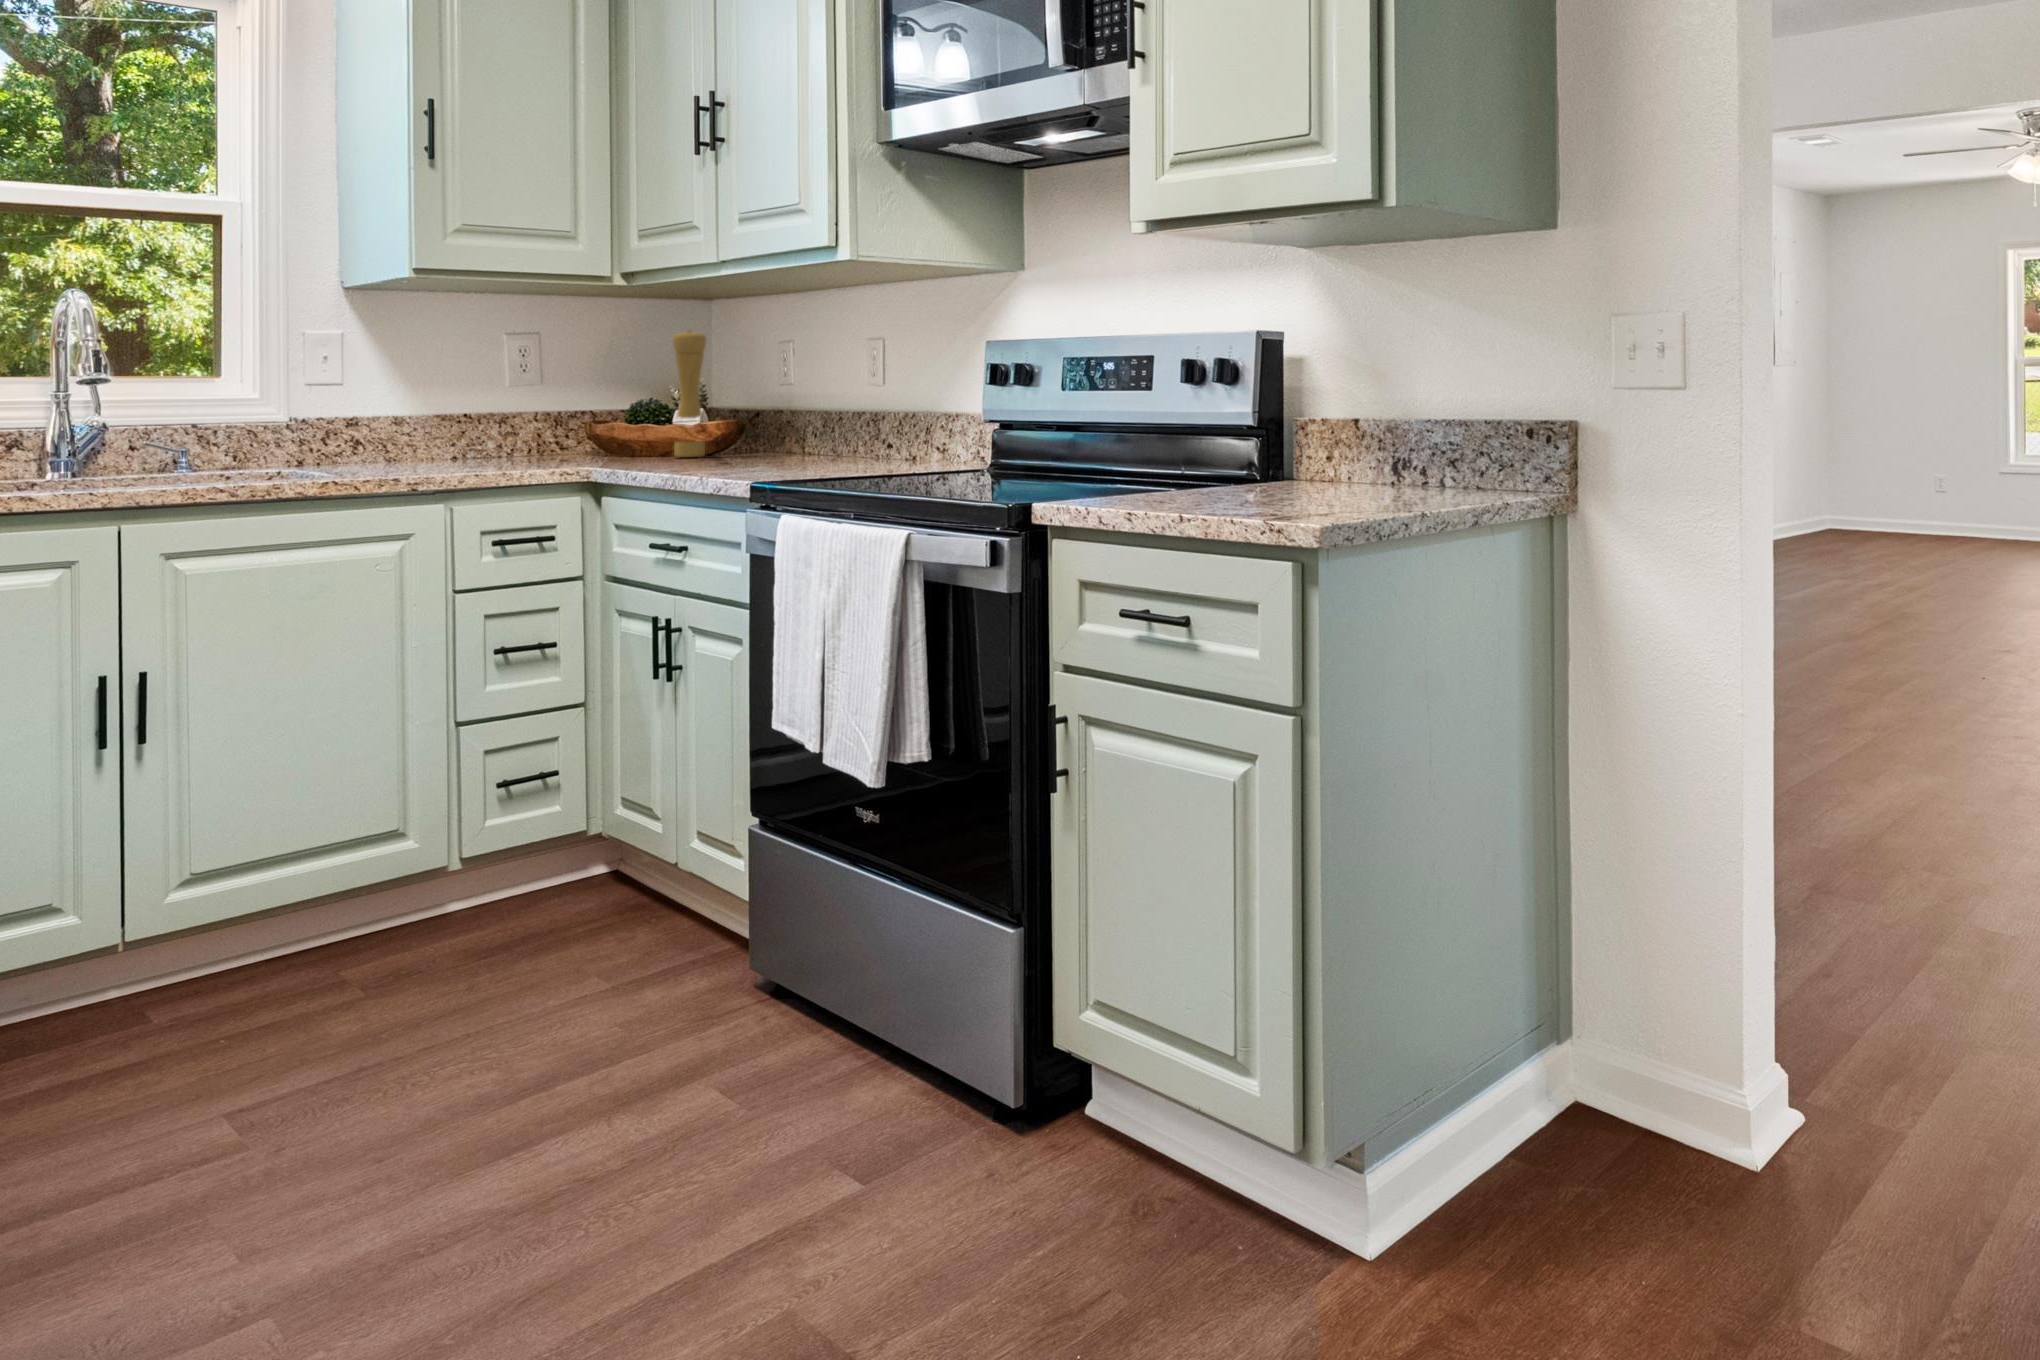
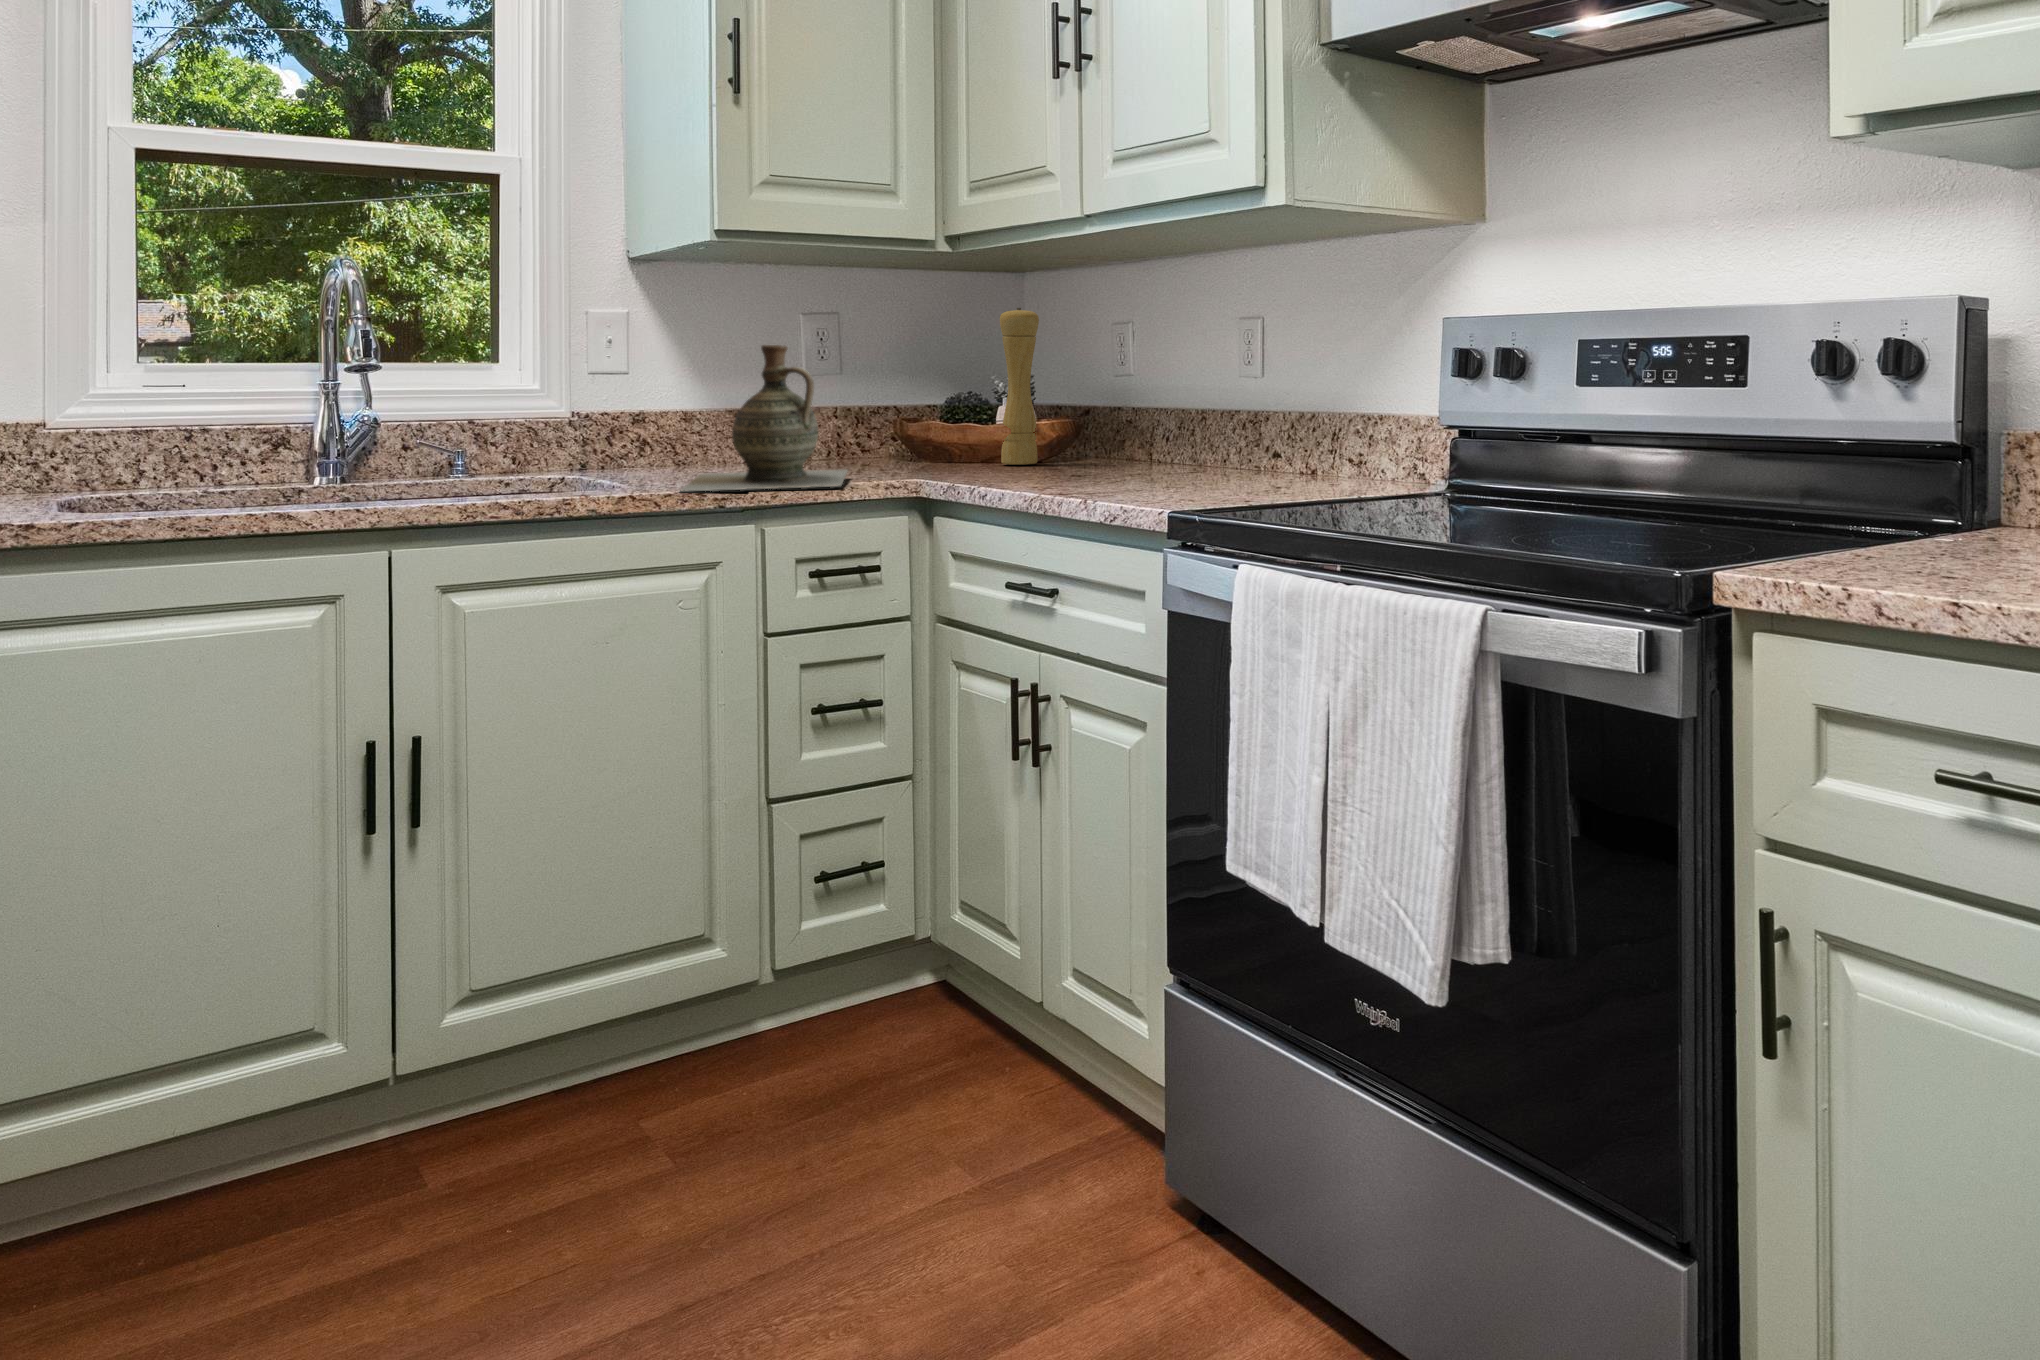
ceramic jug: none [377,361,533,479] -> present [680,345,847,492]

